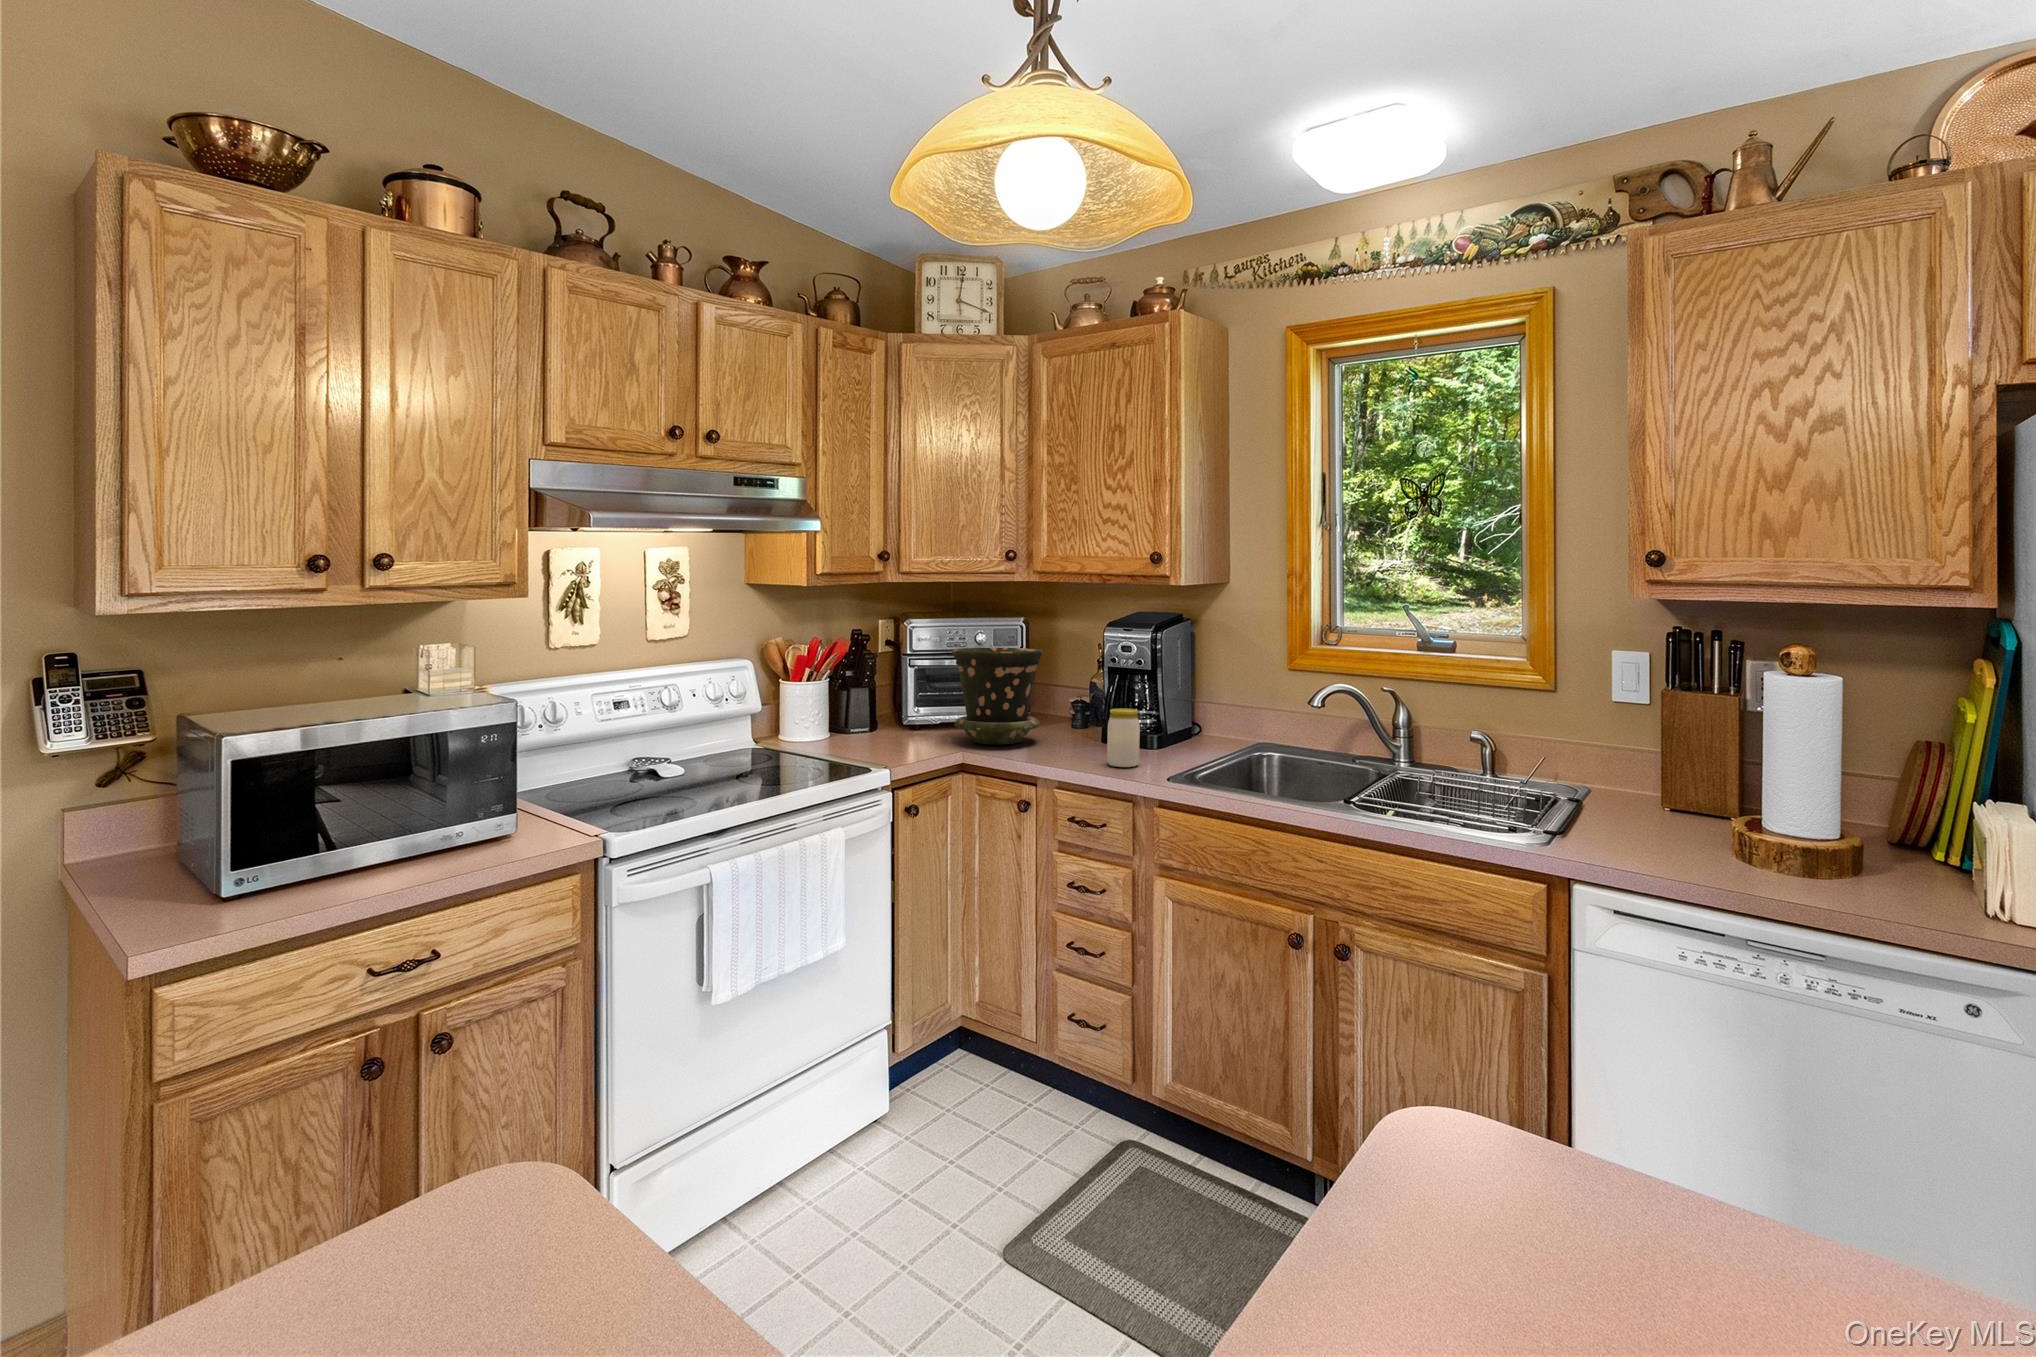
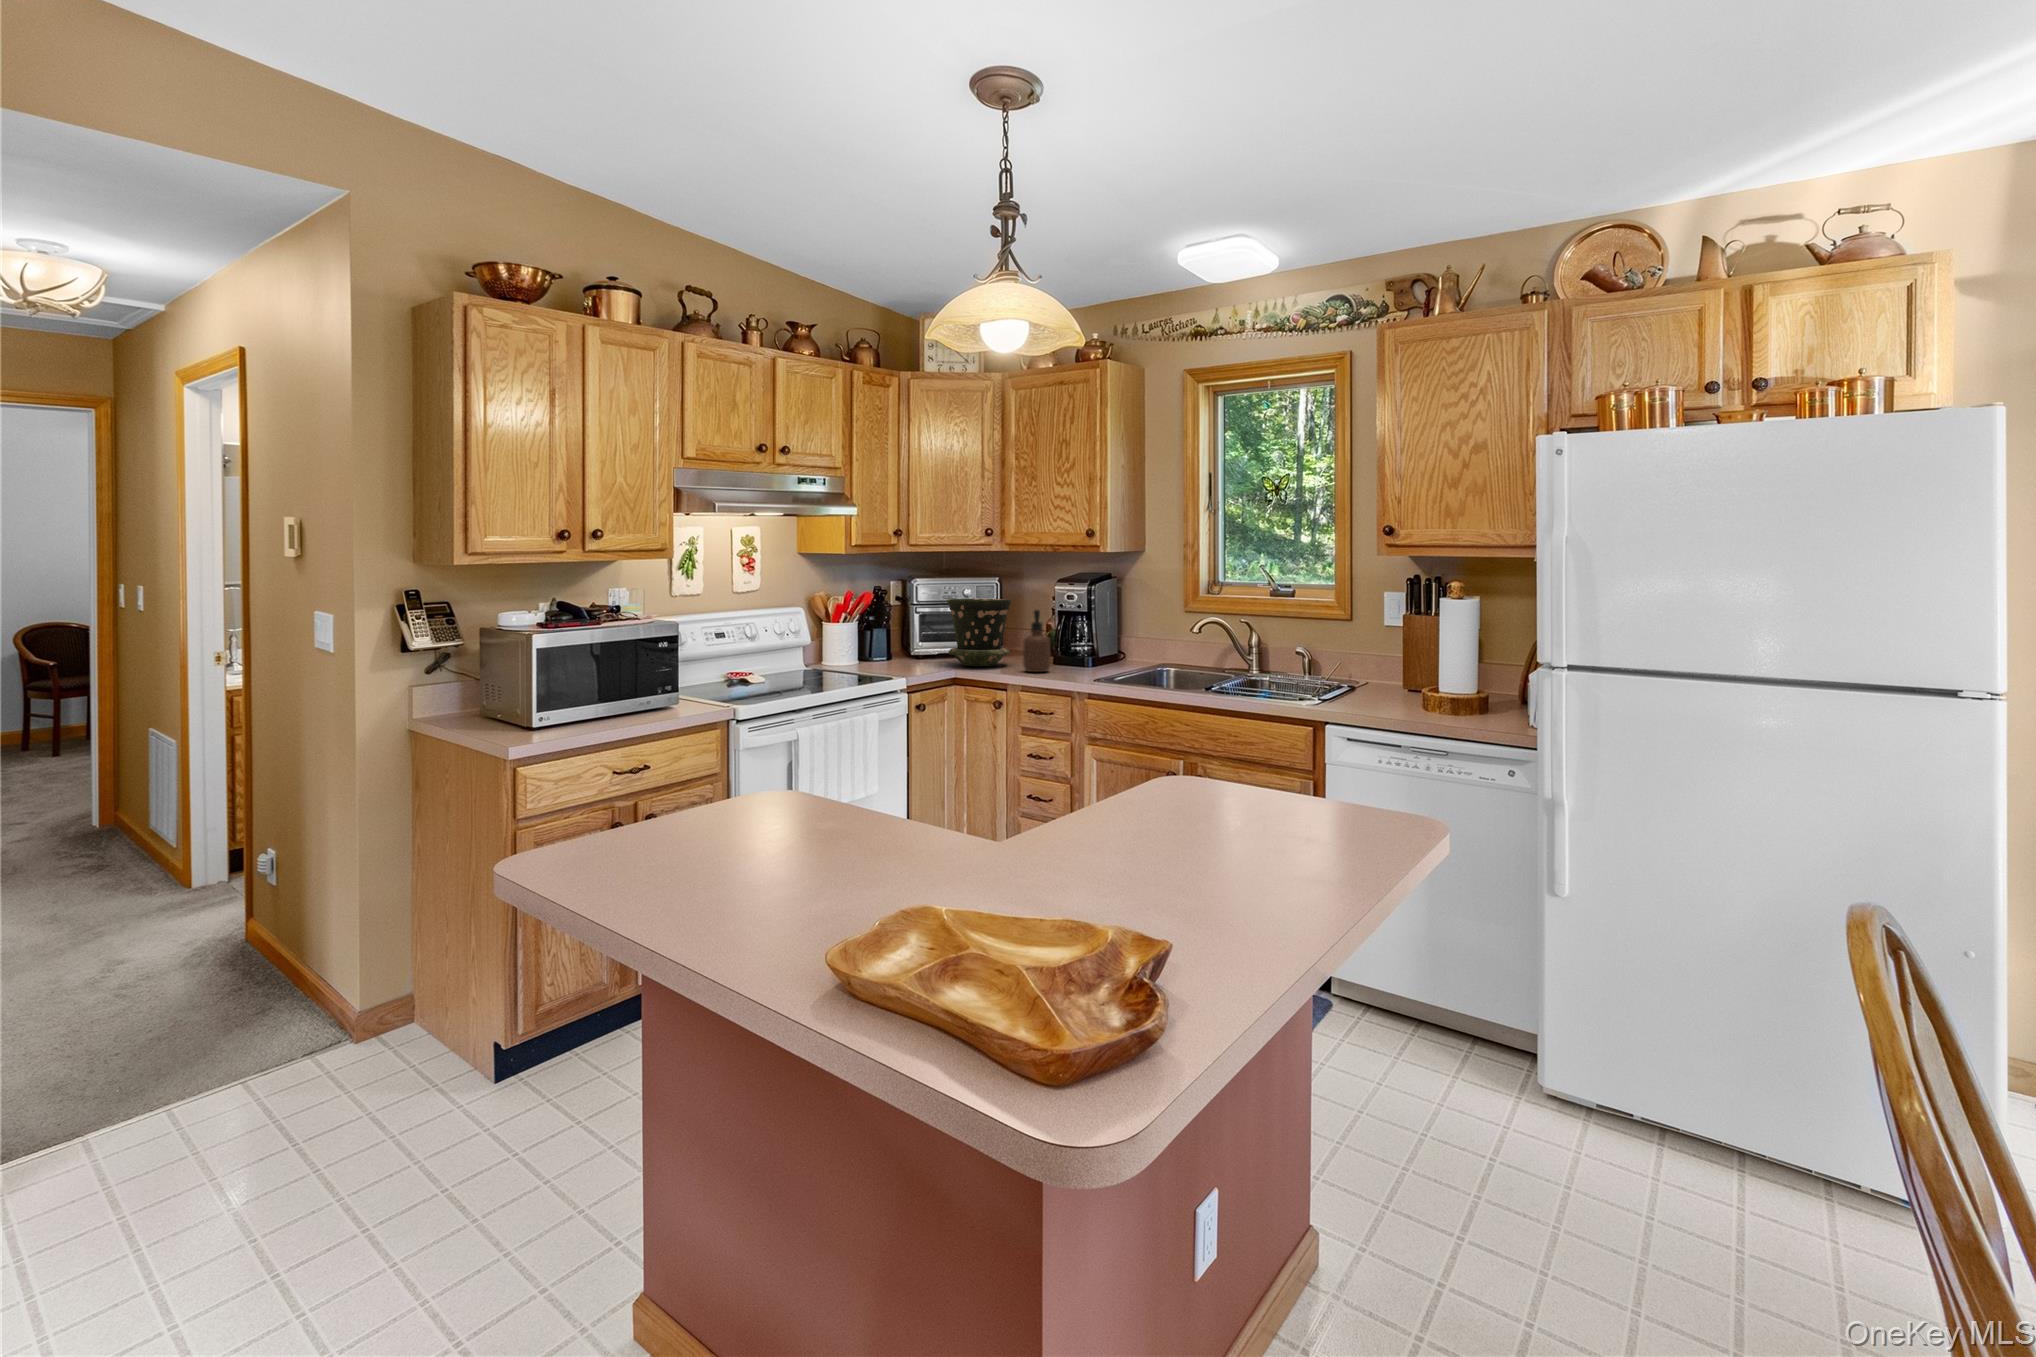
soap dispenser: none [1060,667,1099,757] -> present [1023,610,1050,672]
jar: present [1107,708,1140,767] -> none [1055,637,1078,677]

